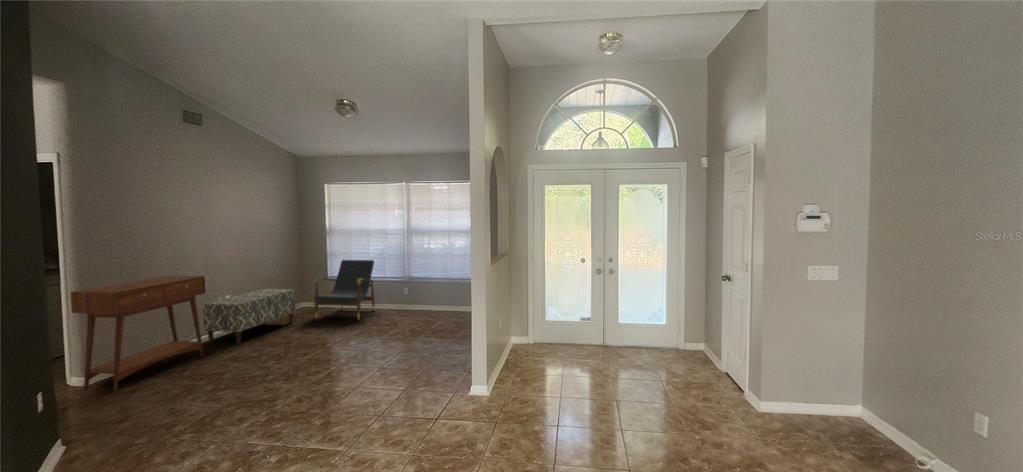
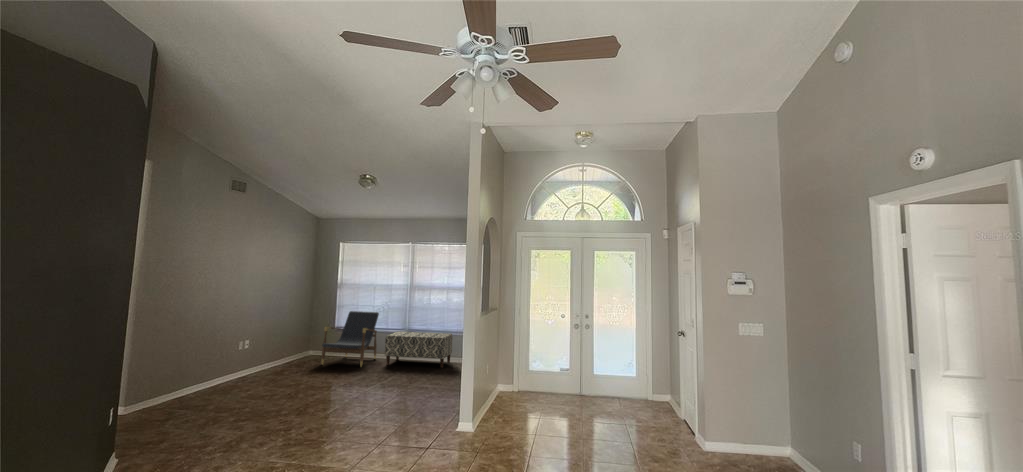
console table: present [70,276,206,392] -> none [123,320,234,420]
bench: present [203,289,296,344] -> present [385,331,452,368]

